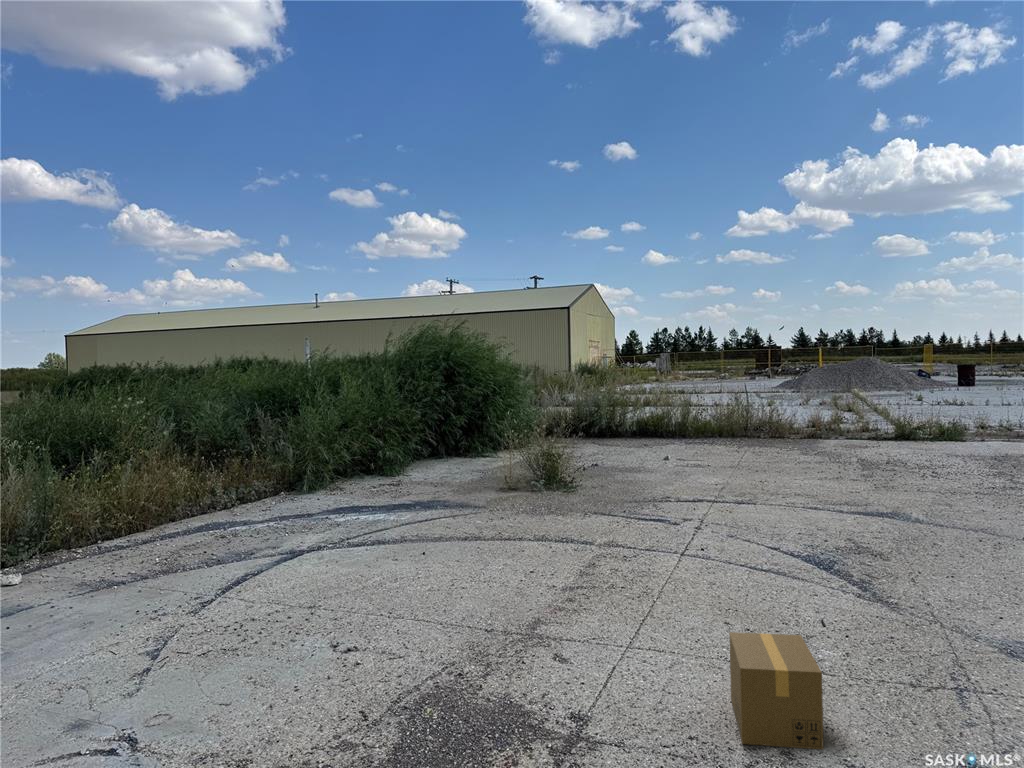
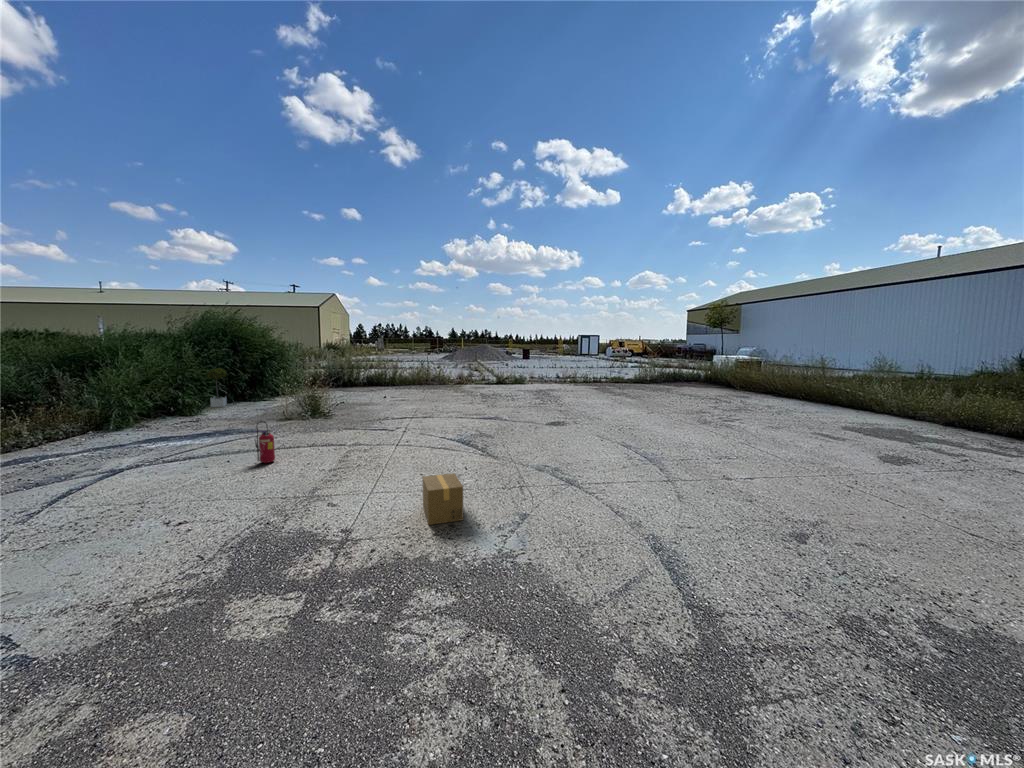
potted tree: none [414,407,437,465] -> present [207,368,227,407]
fire extinguisher: none [456,493,485,563] -> present [255,422,275,463]

